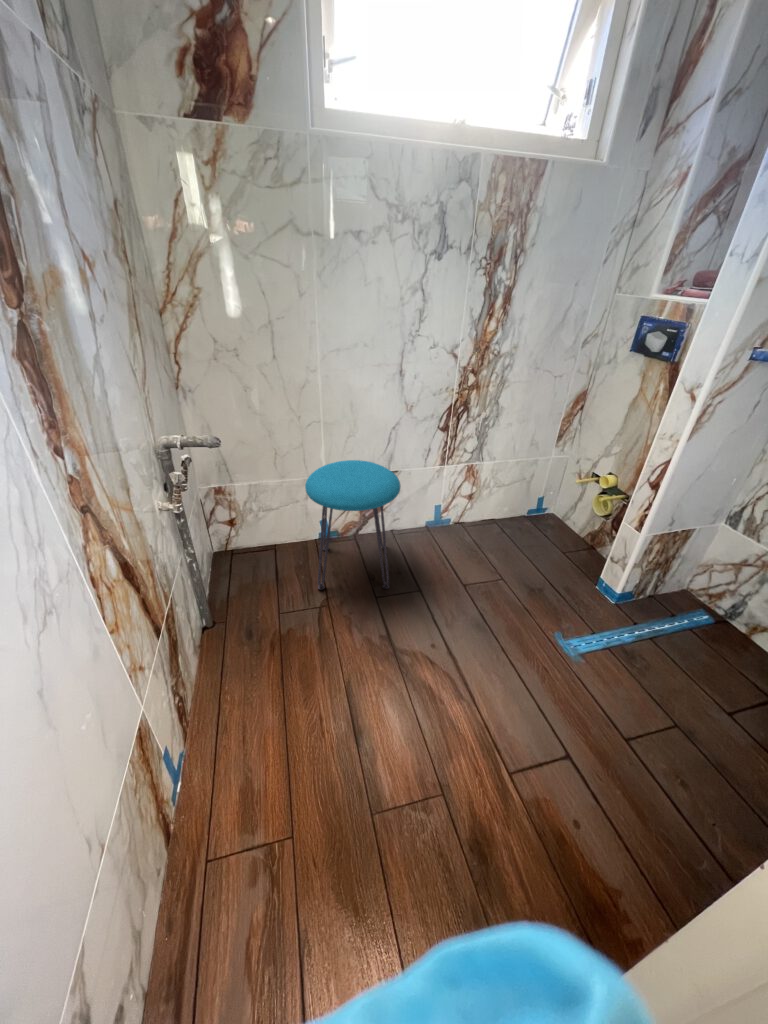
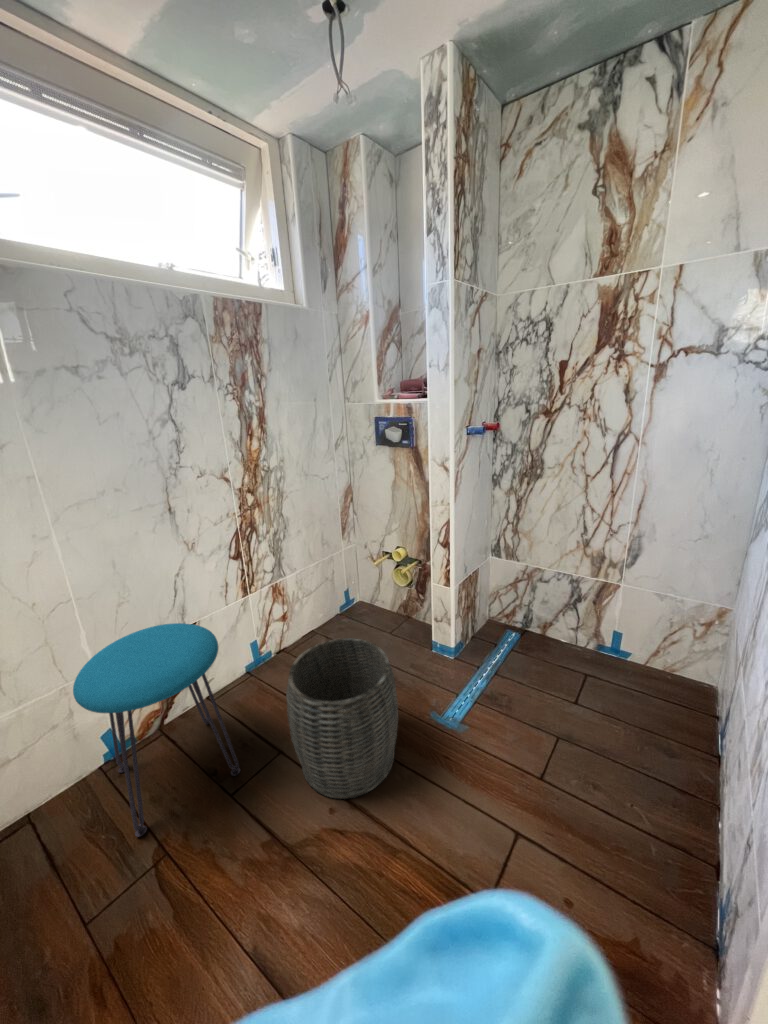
woven basket: none [425,525,526,652] -> present [286,638,398,799]

